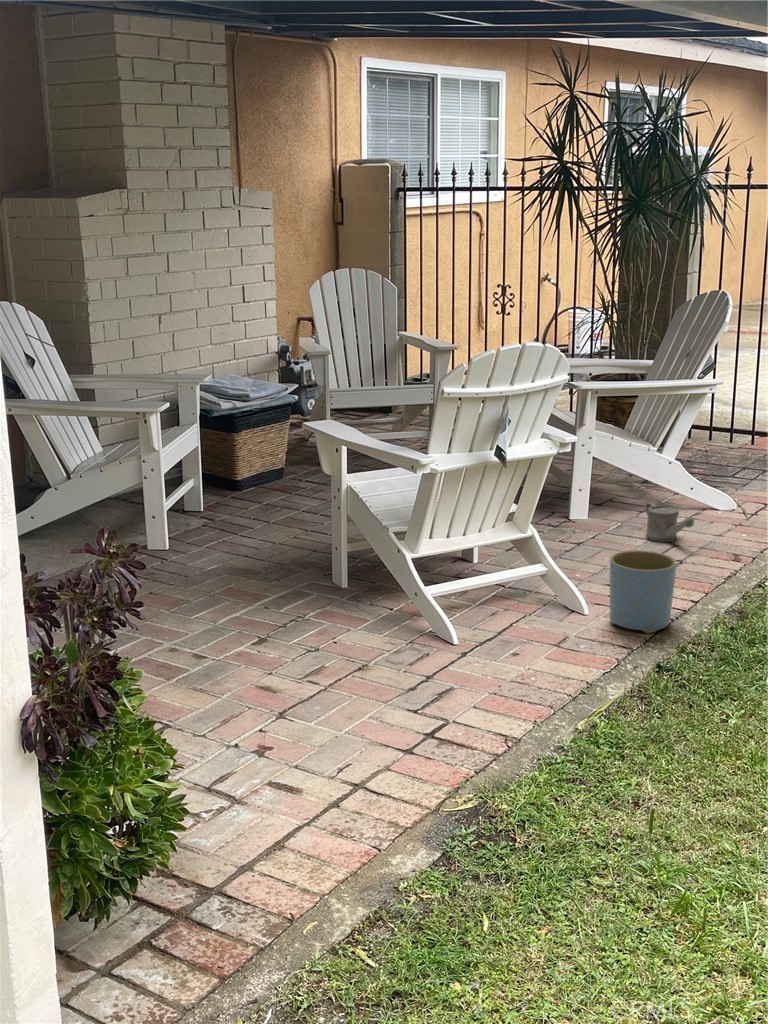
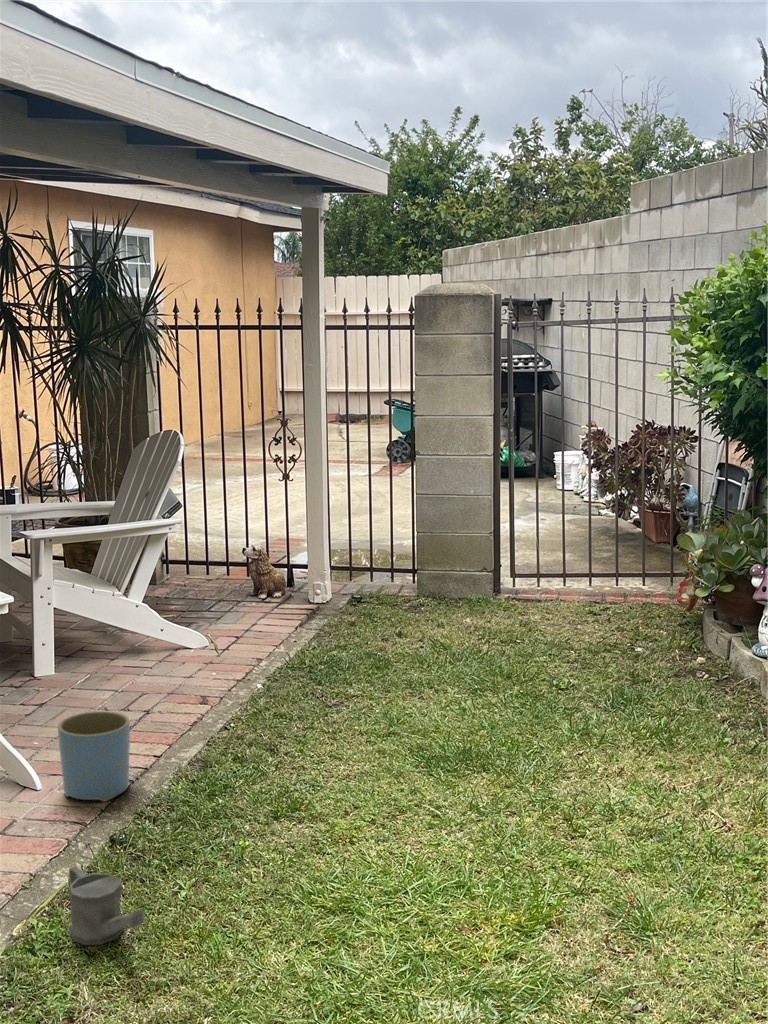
watering can: present [646,502,694,542] -> present [68,866,145,945]

